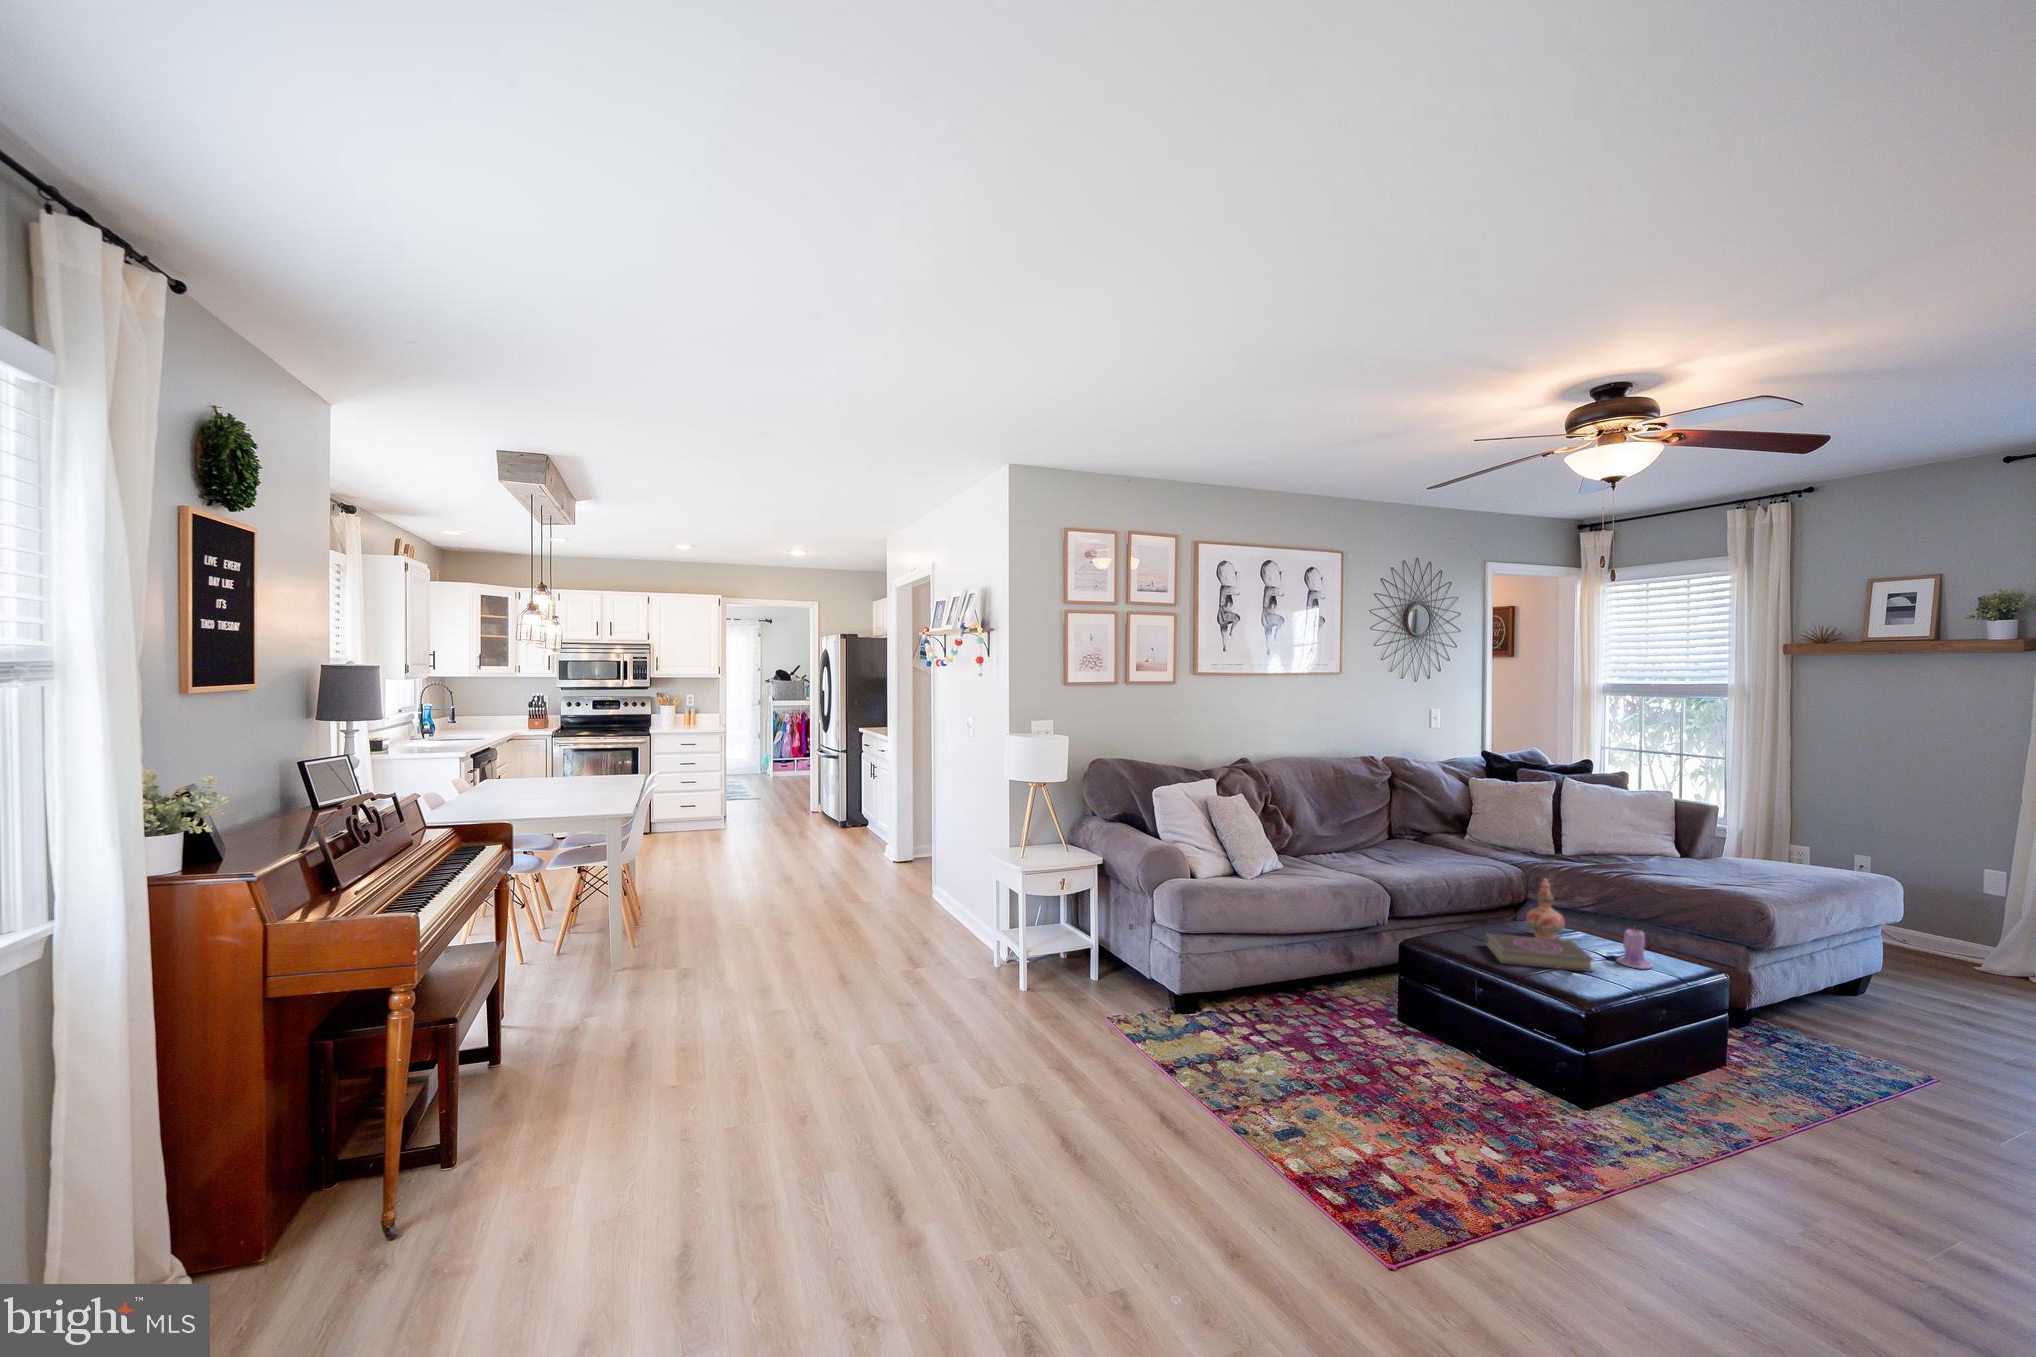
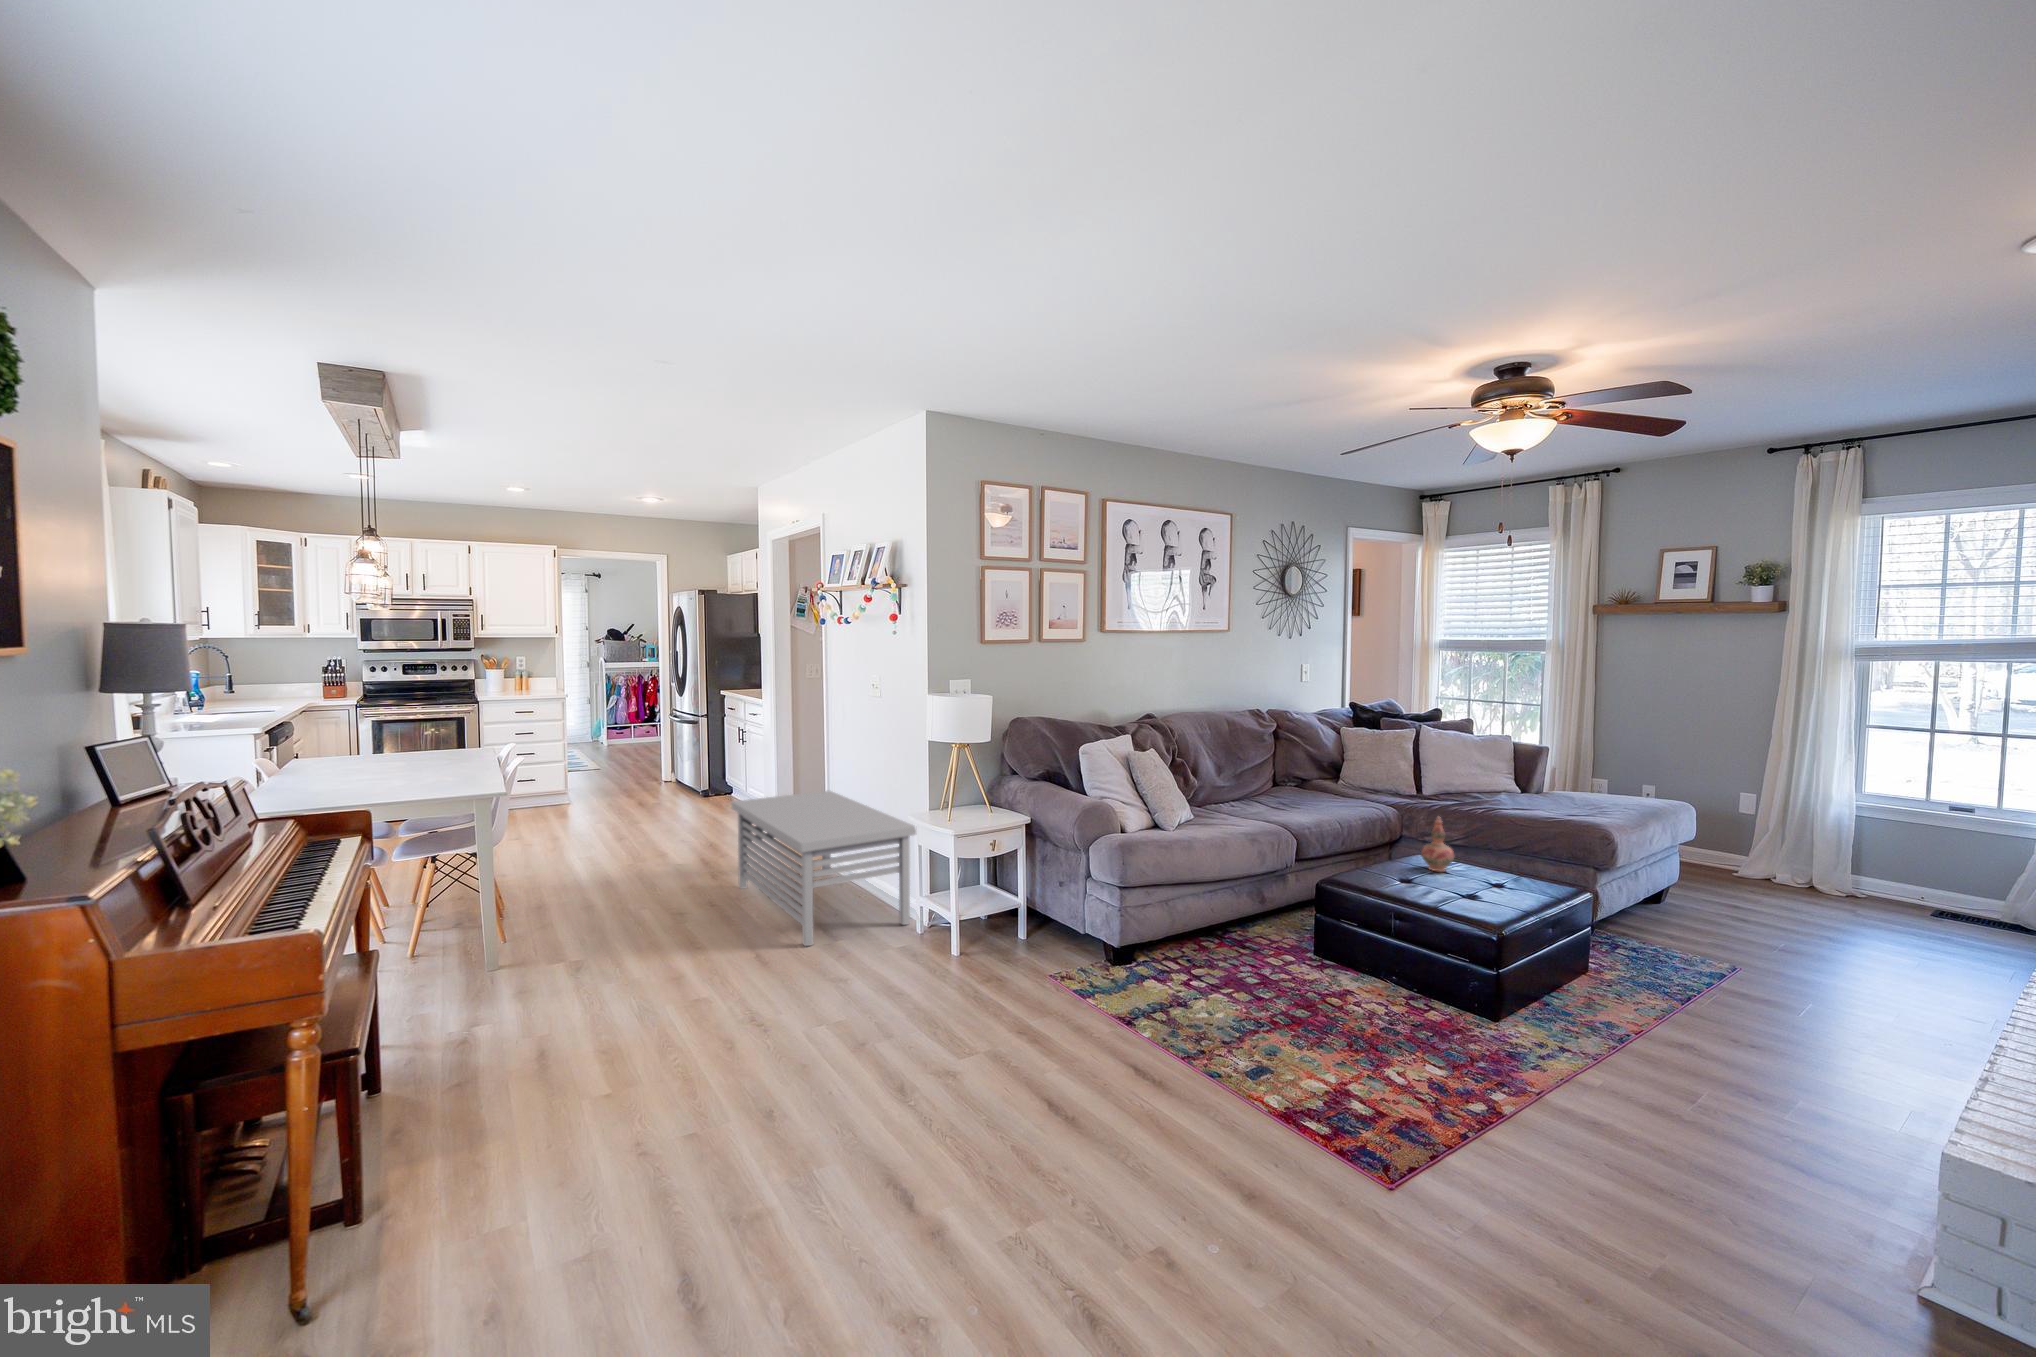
storage bench: none [841,824,996,970] -> present [731,791,916,946]
candle: present [1617,929,1652,969] -> none [1503,854,1534,893]
book: present [1486,933,1593,972] -> none [1393,869,1491,898]

